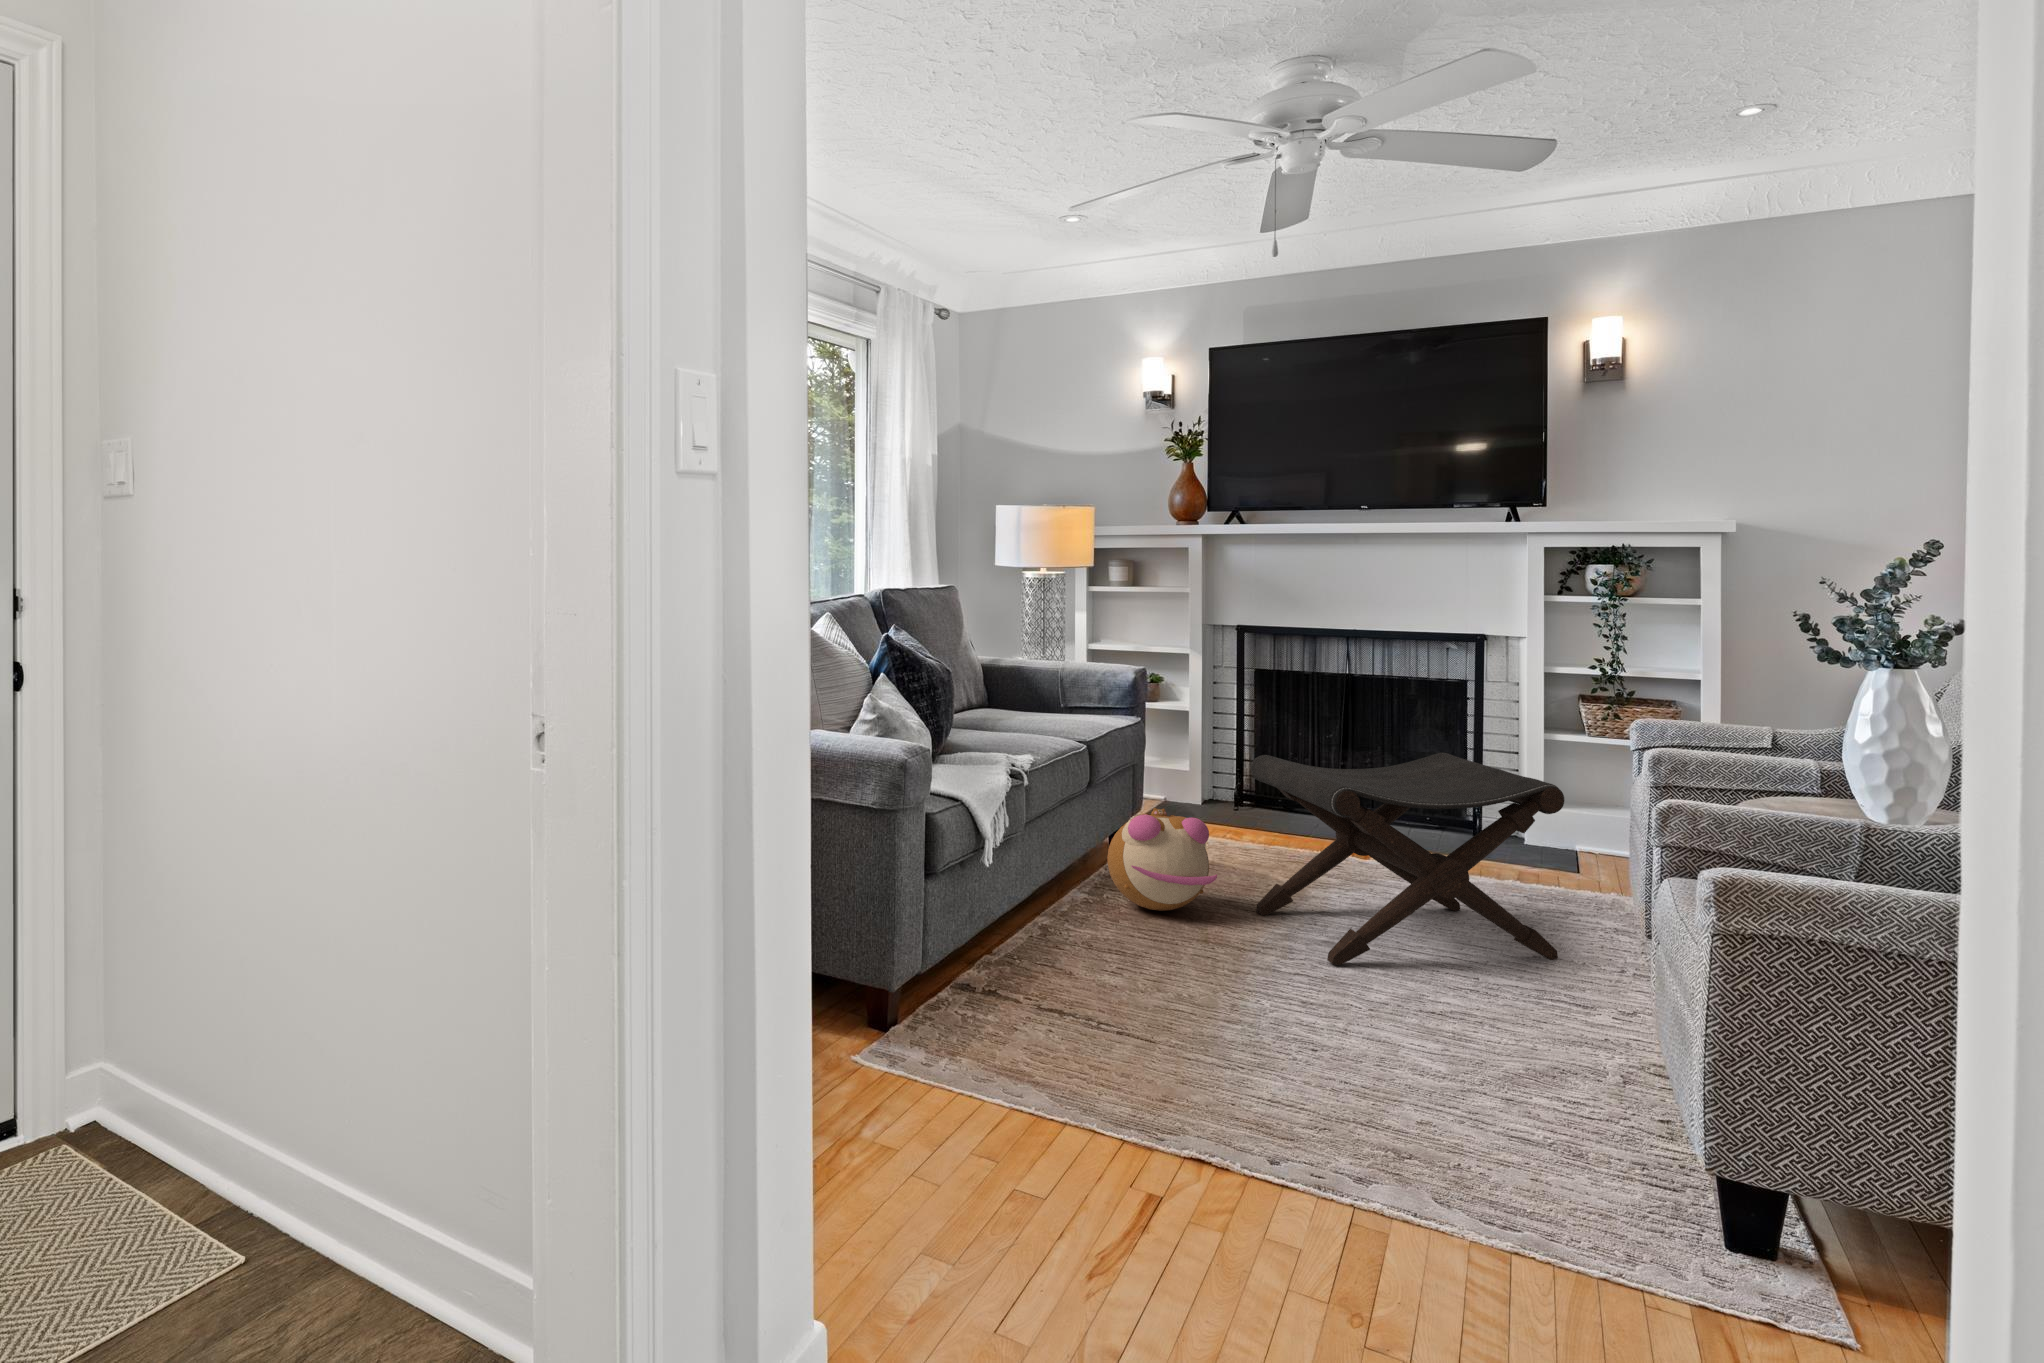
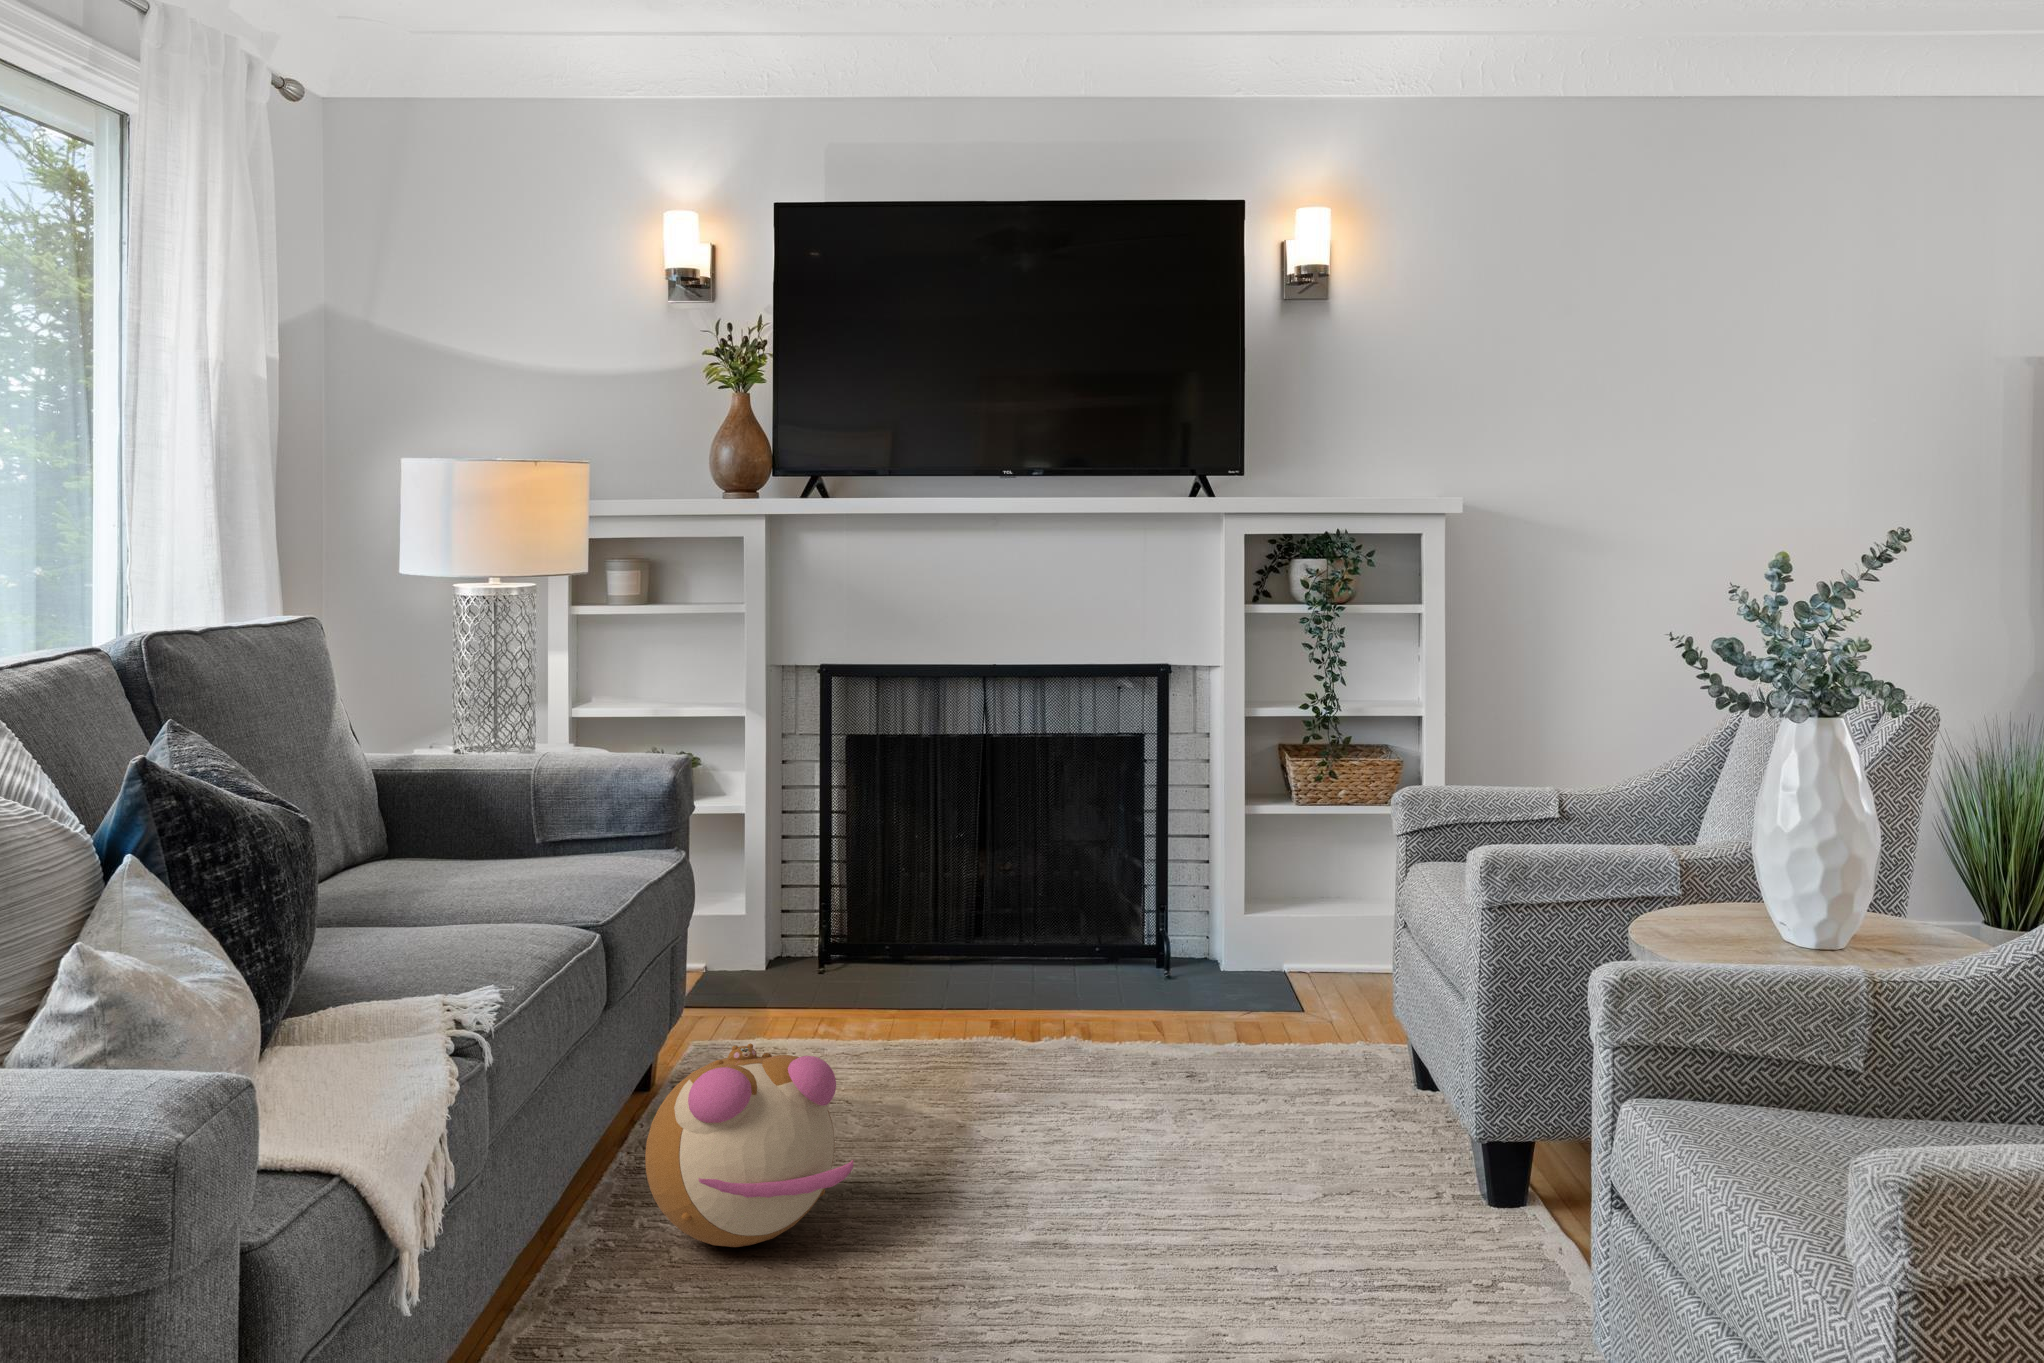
footstool: present [1251,753,1564,965] -> none [902,875,1386,1313]

